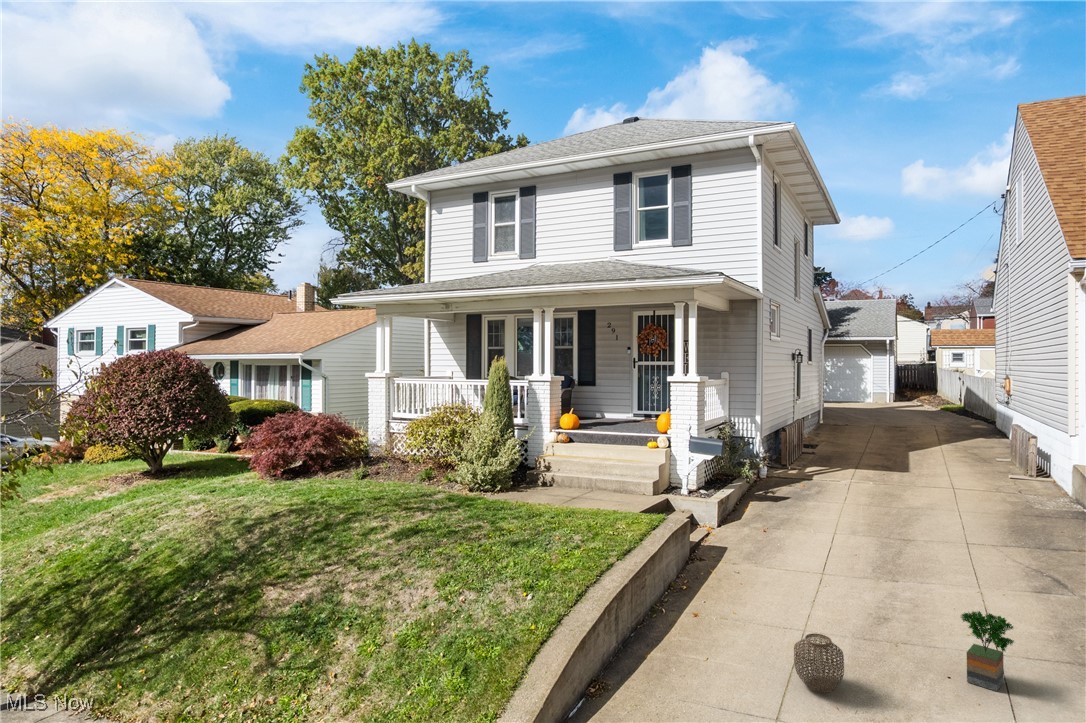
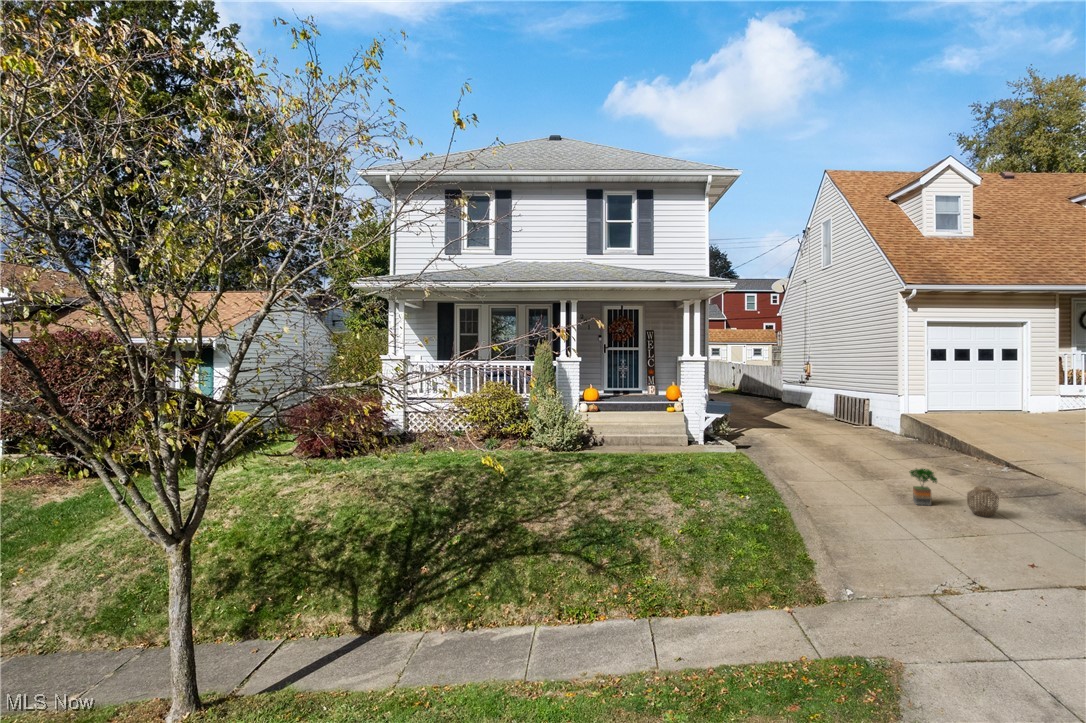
potted tree: present [961,611,1014,691] -> present [910,469,937,506]

